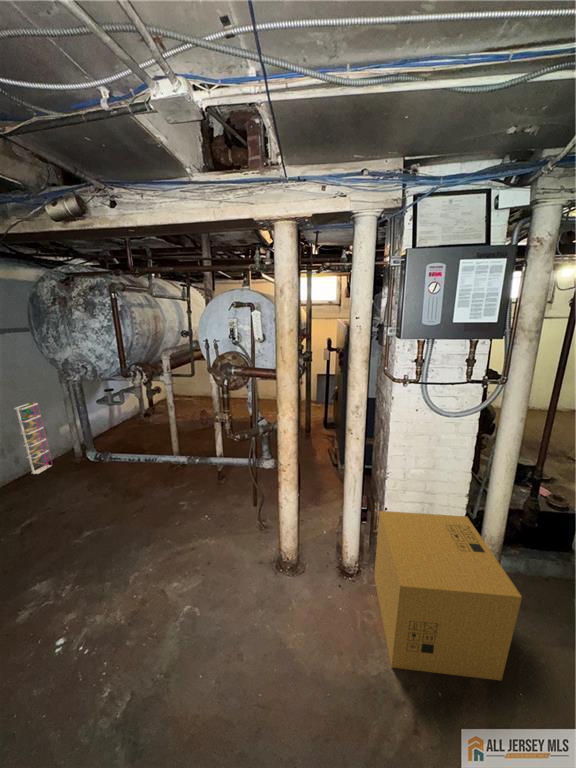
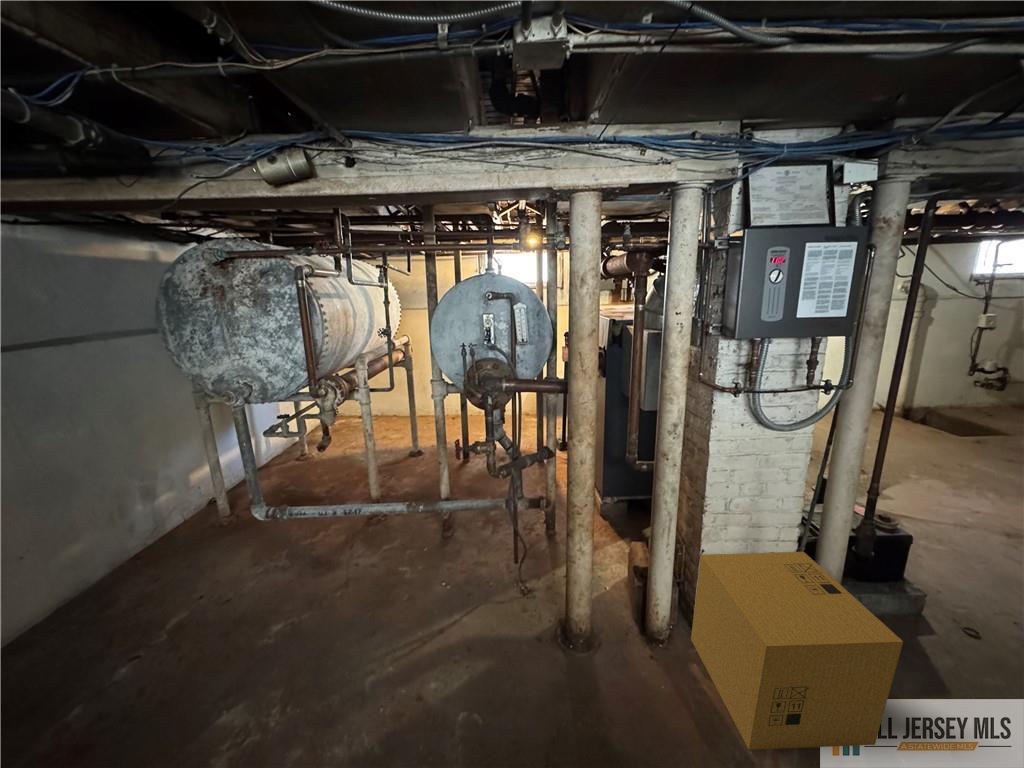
shelving unit: present [14,403,52,474] -> none [130,439,187,547]

